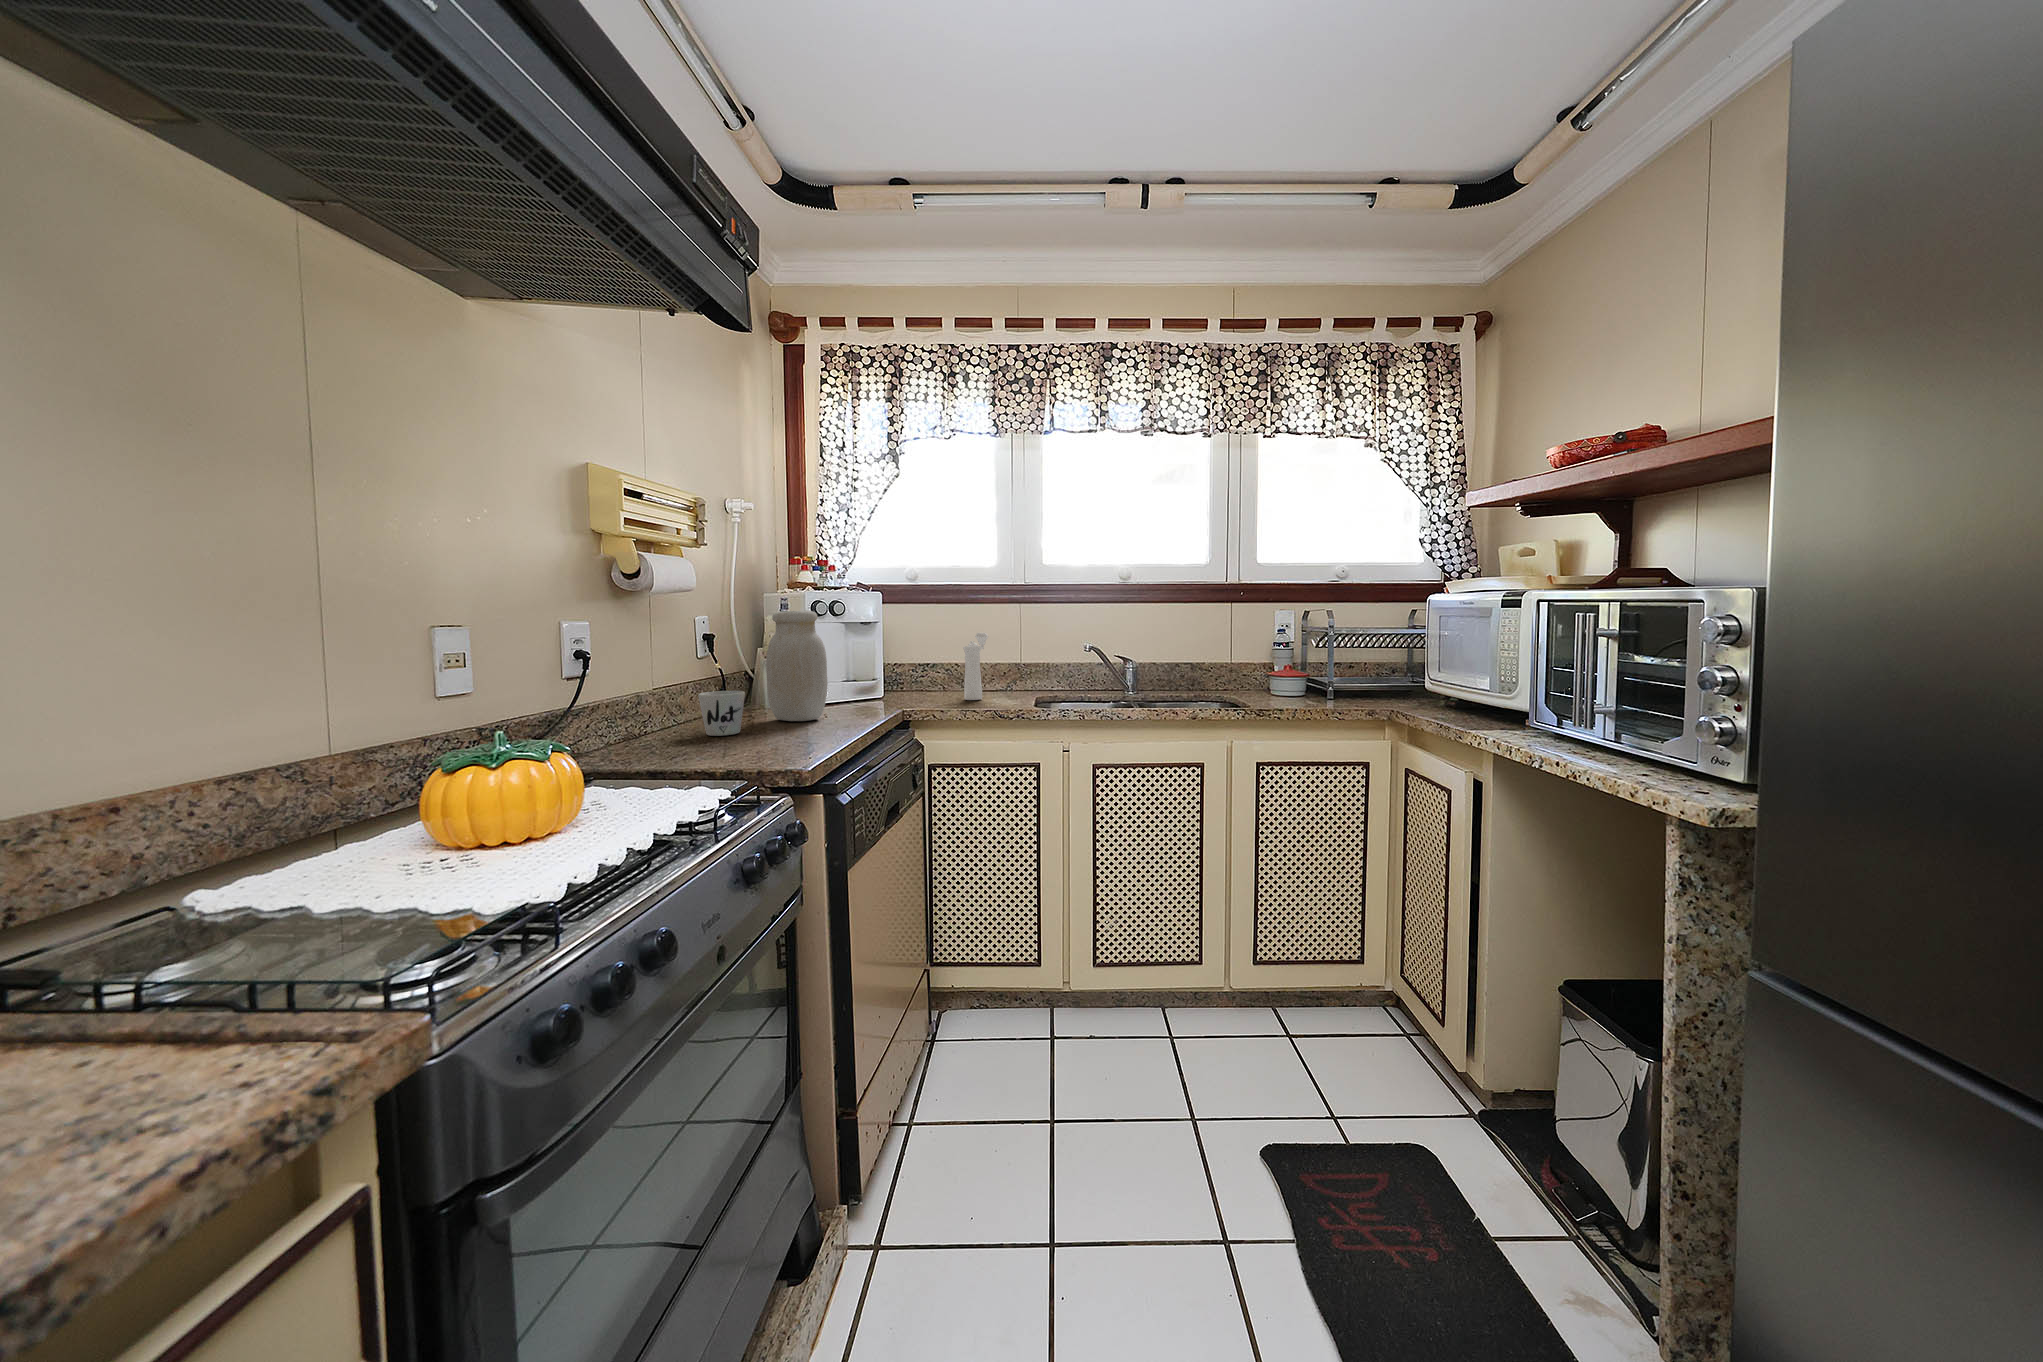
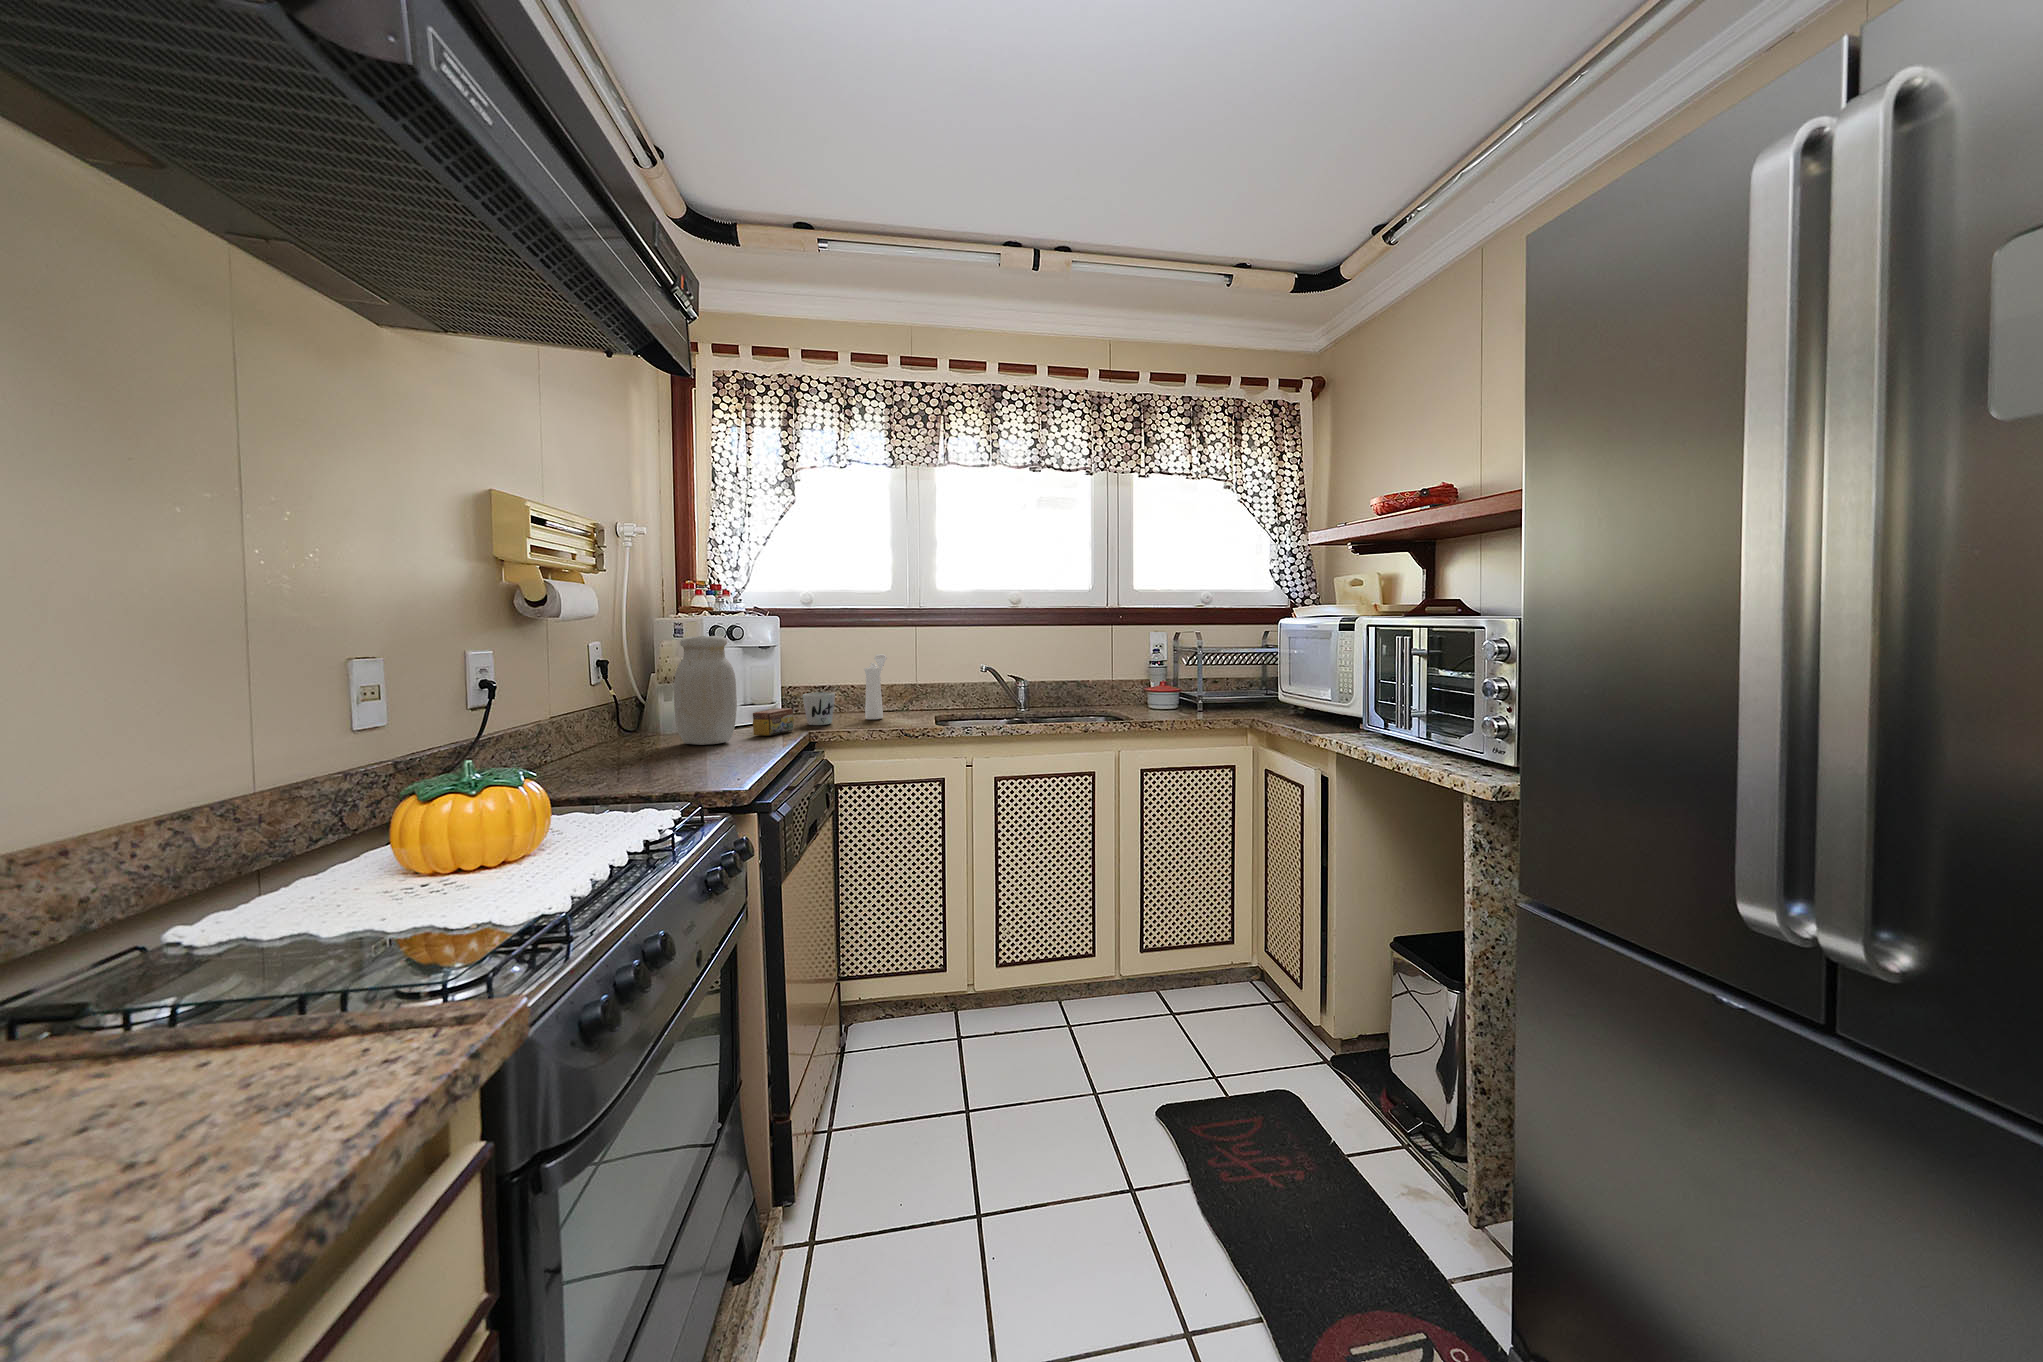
tea box: none [846,686,887,714] -> present [753,708,794,736]
mug: present [698,691,745,736] -> present [802,692,835,725]

